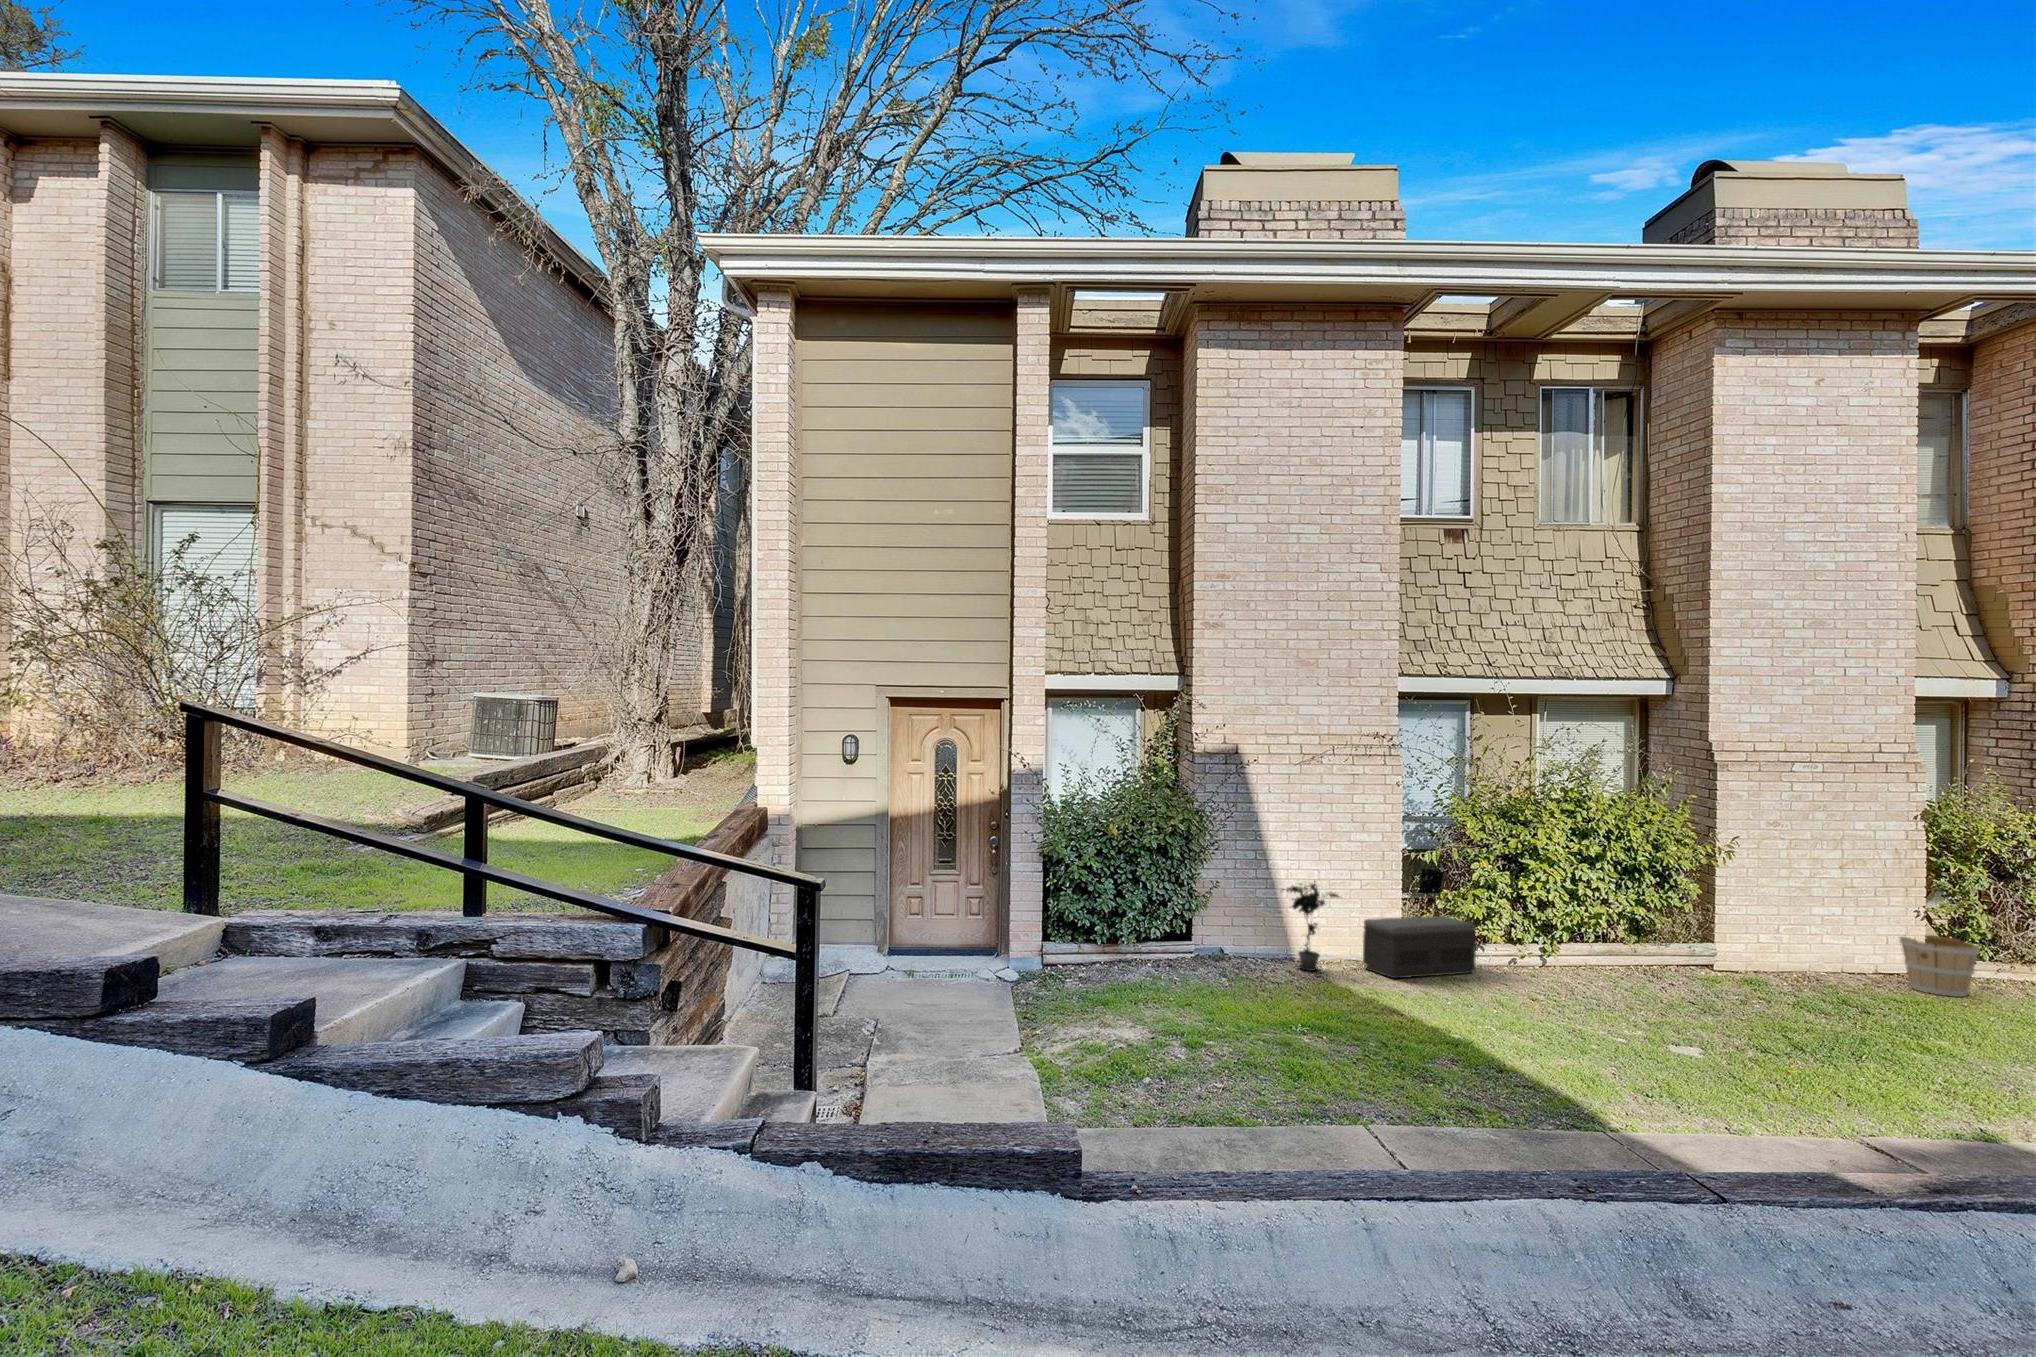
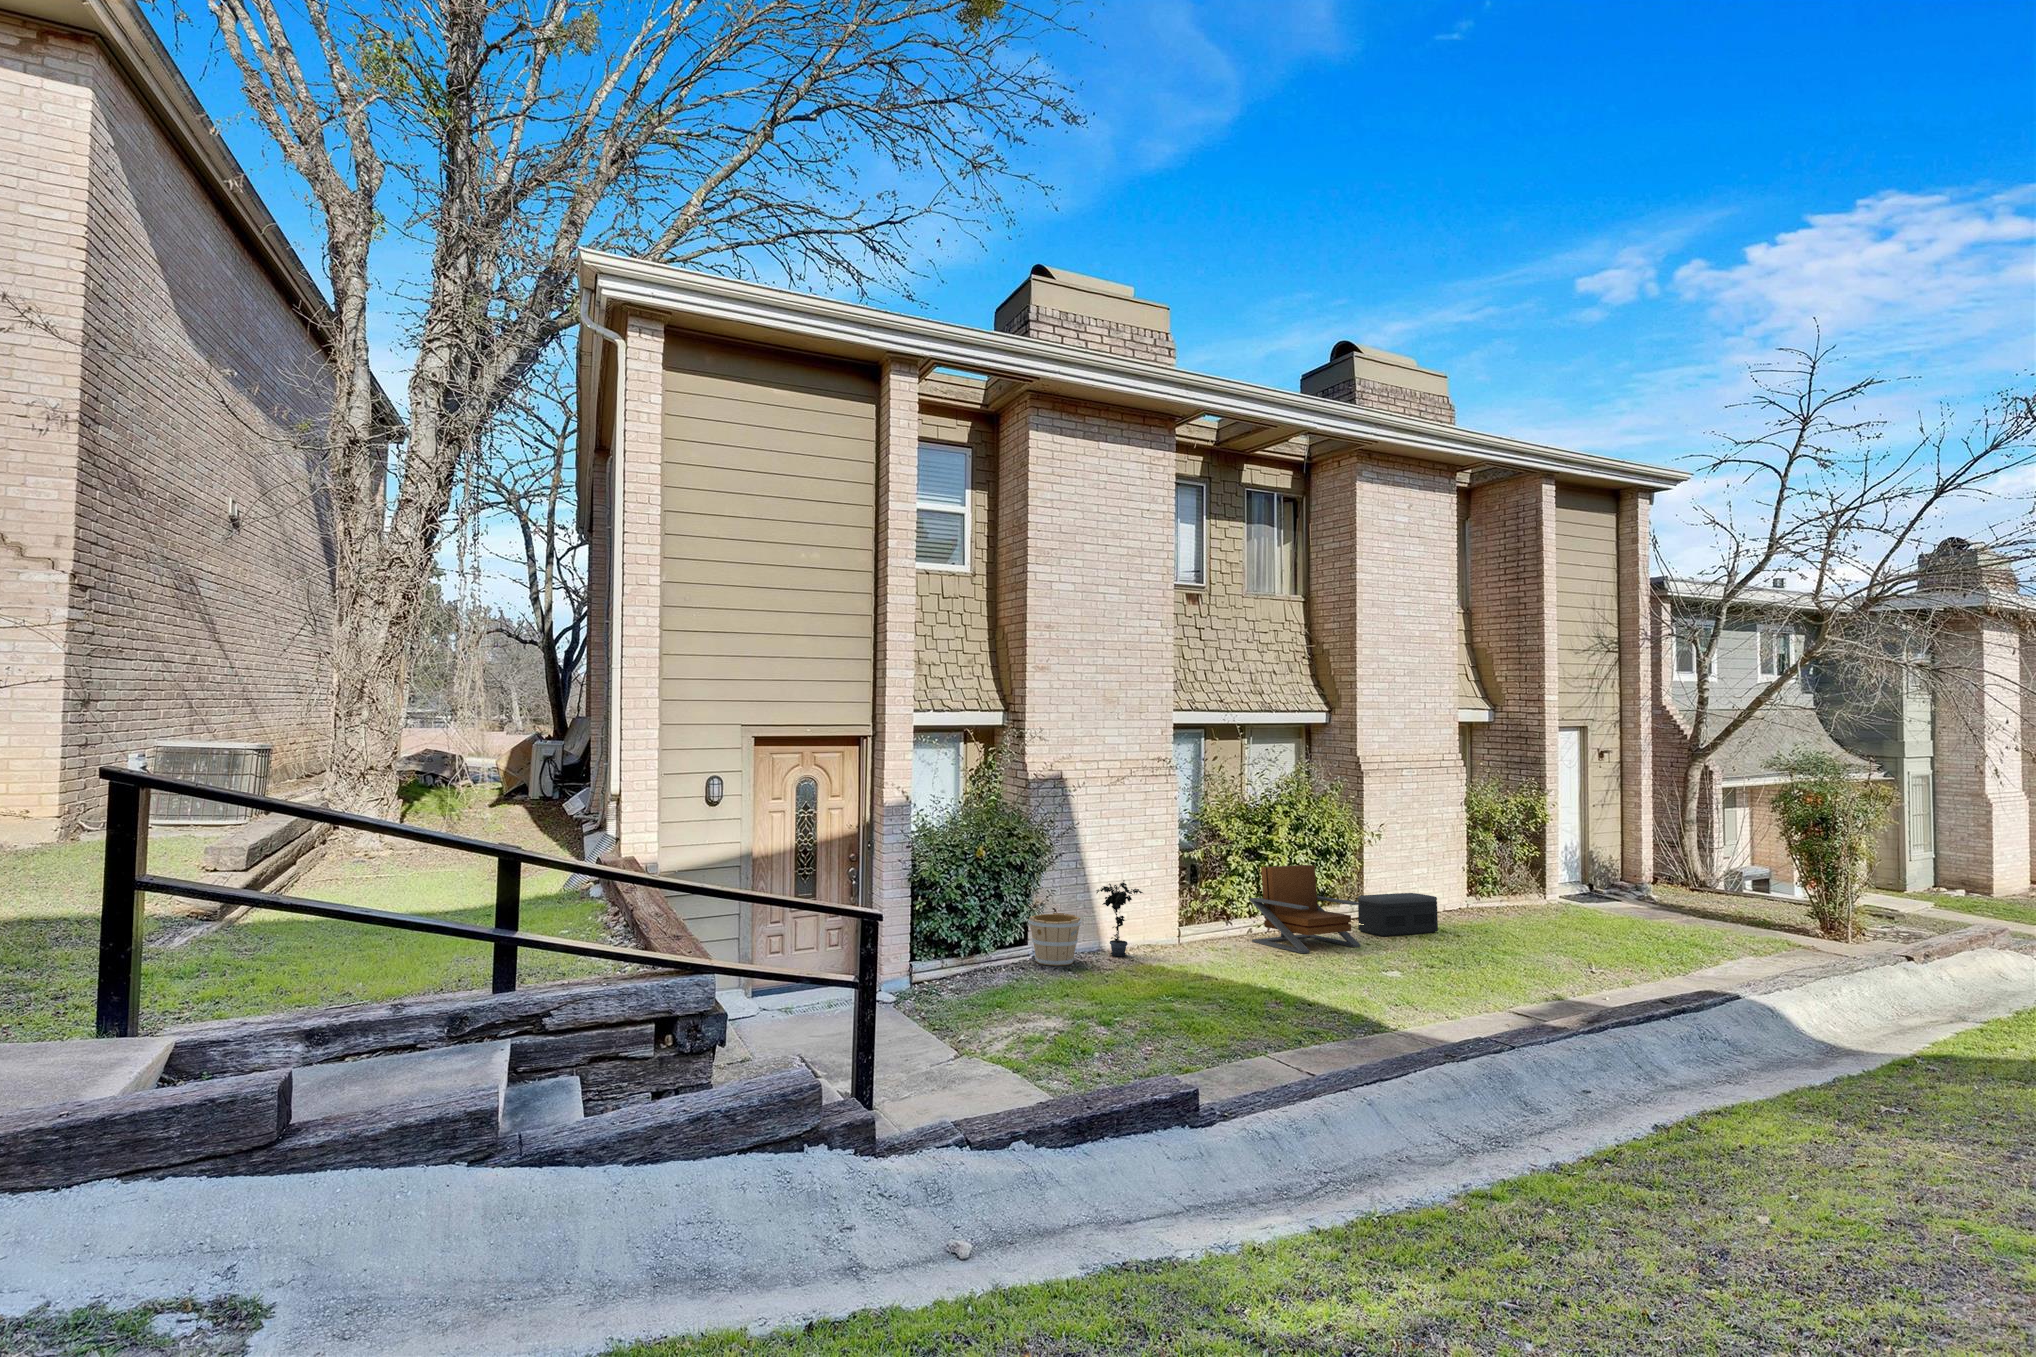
lounge chair: none [1511,879,1672,997] -> present [1250,865,1360,953]
storage bench: present [1363,916,1476,979] -> present [1358,893,1438,936]
wooden bucket: present [1898,935,1980,997] -> present [1029,913,1081,966]

